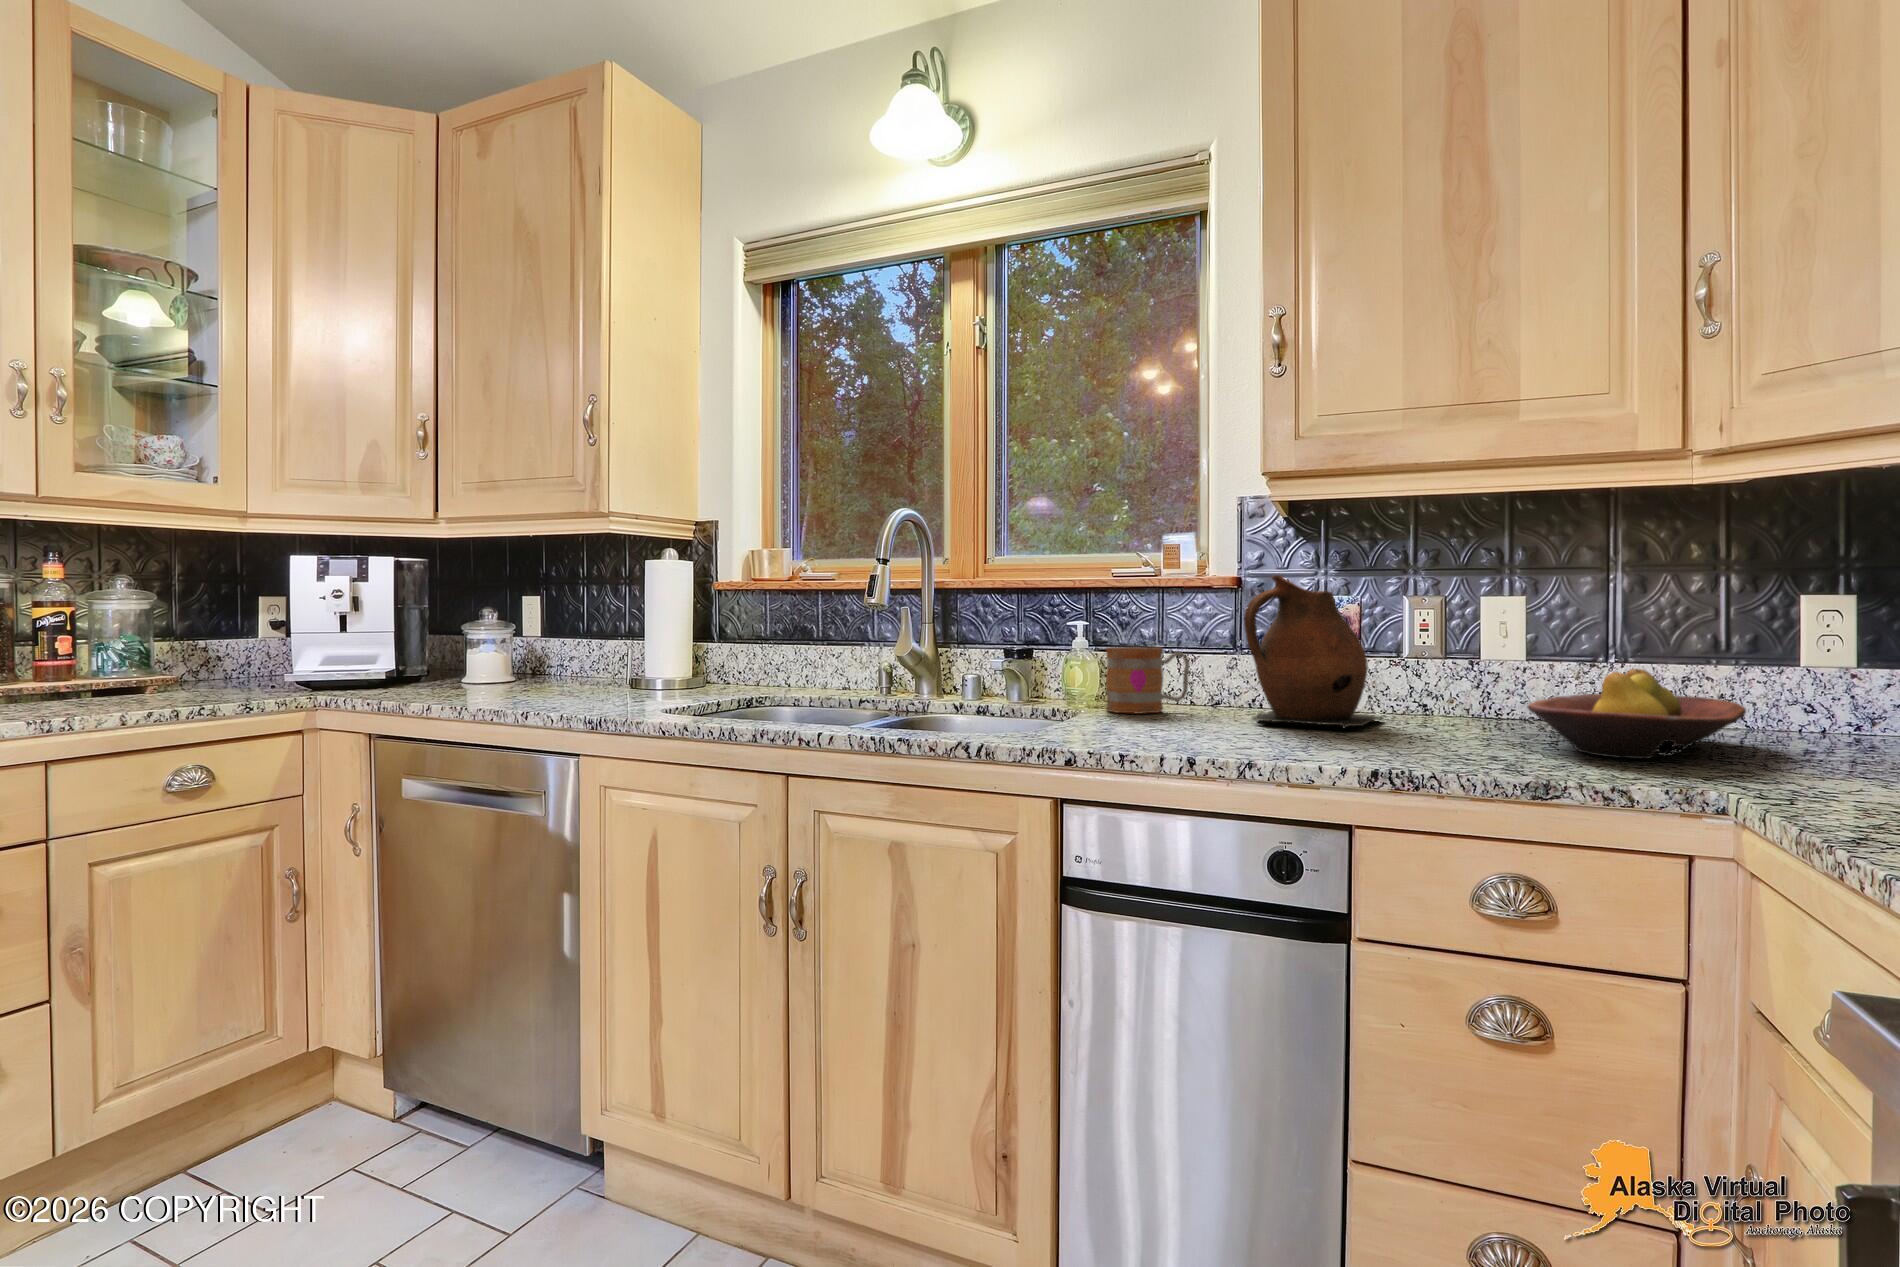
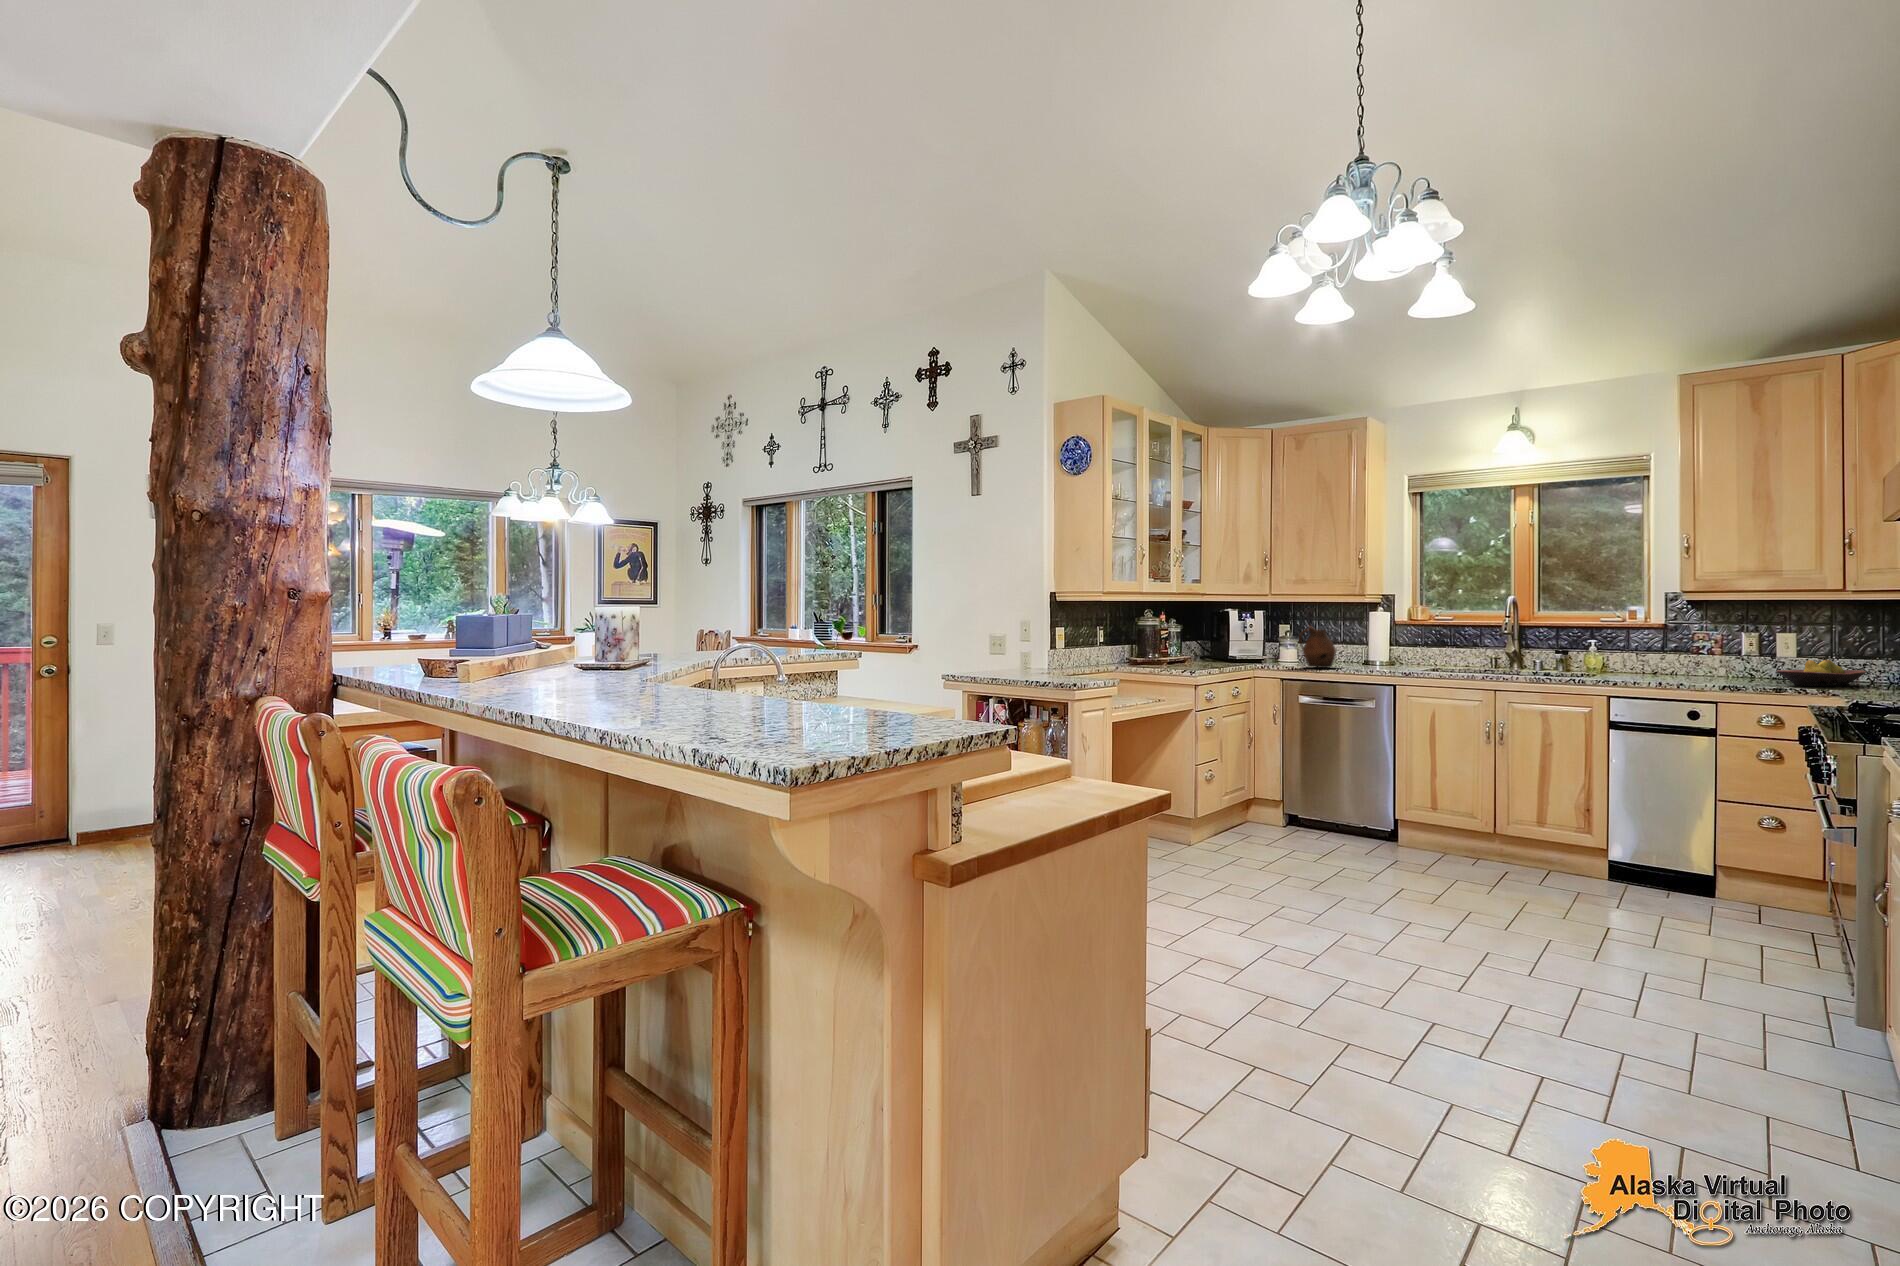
ceramic pitcher: present [1244,575,1383,728] -> present [1299,626,1343,668]
mug: present [1106,647,1189,714] -> none [1604,651,1643,676]

